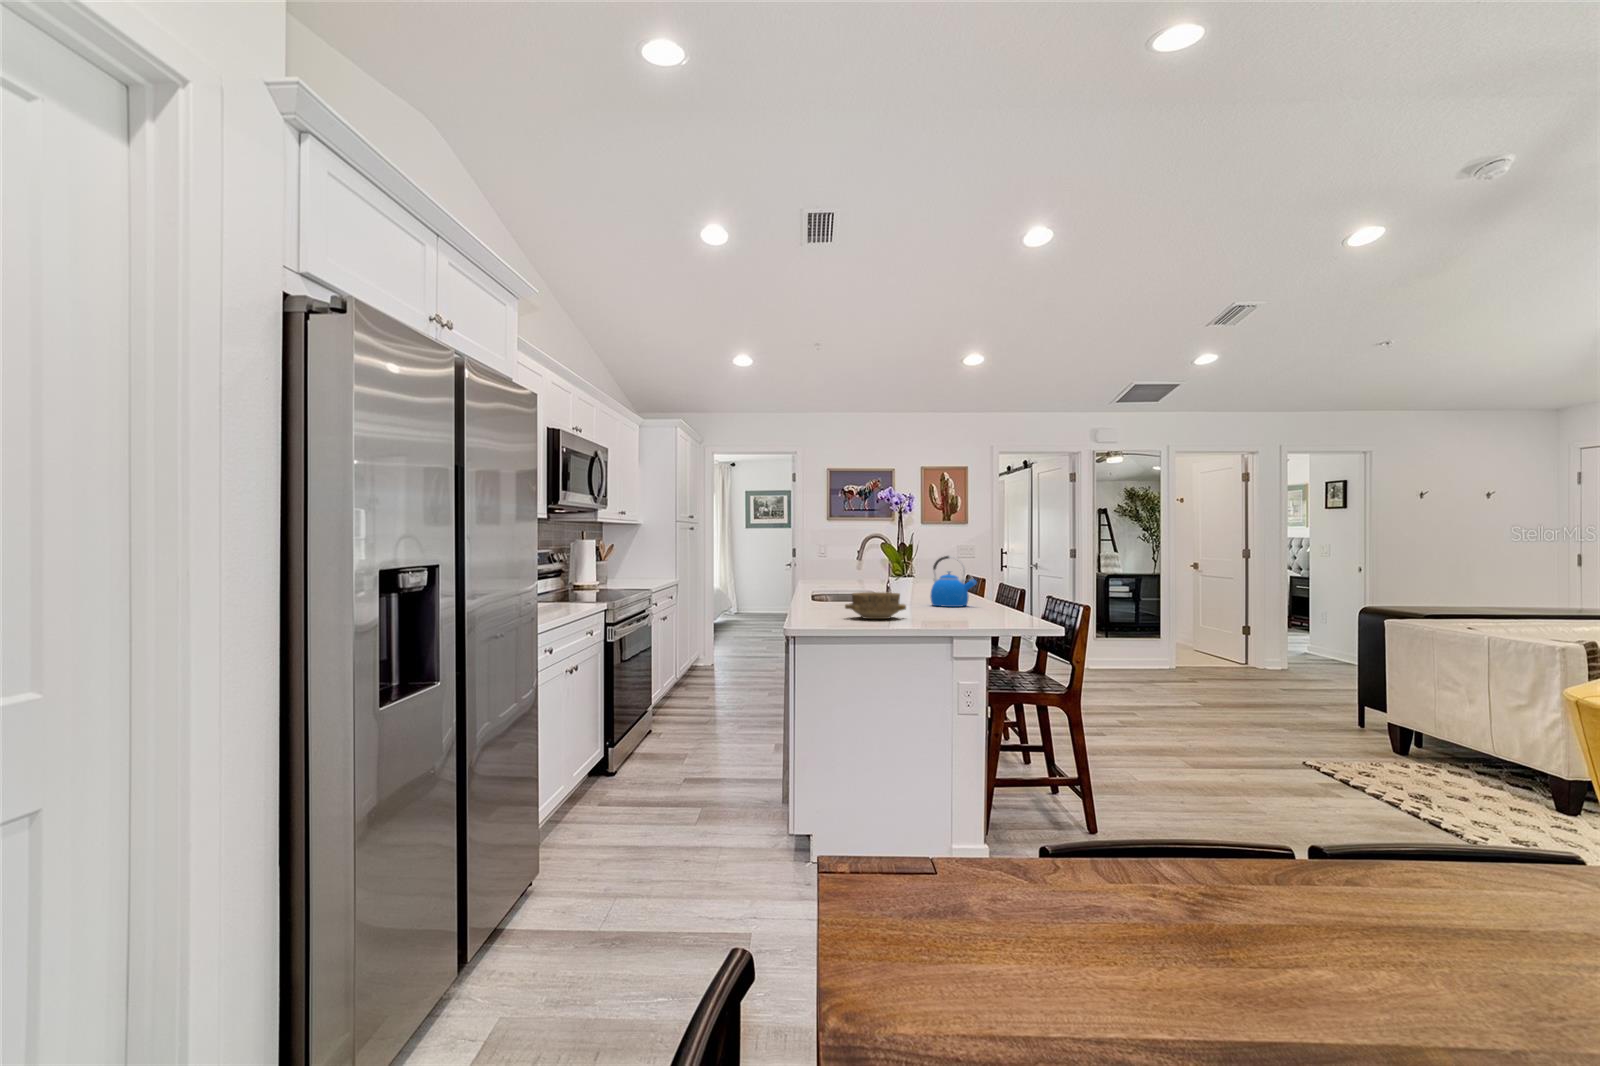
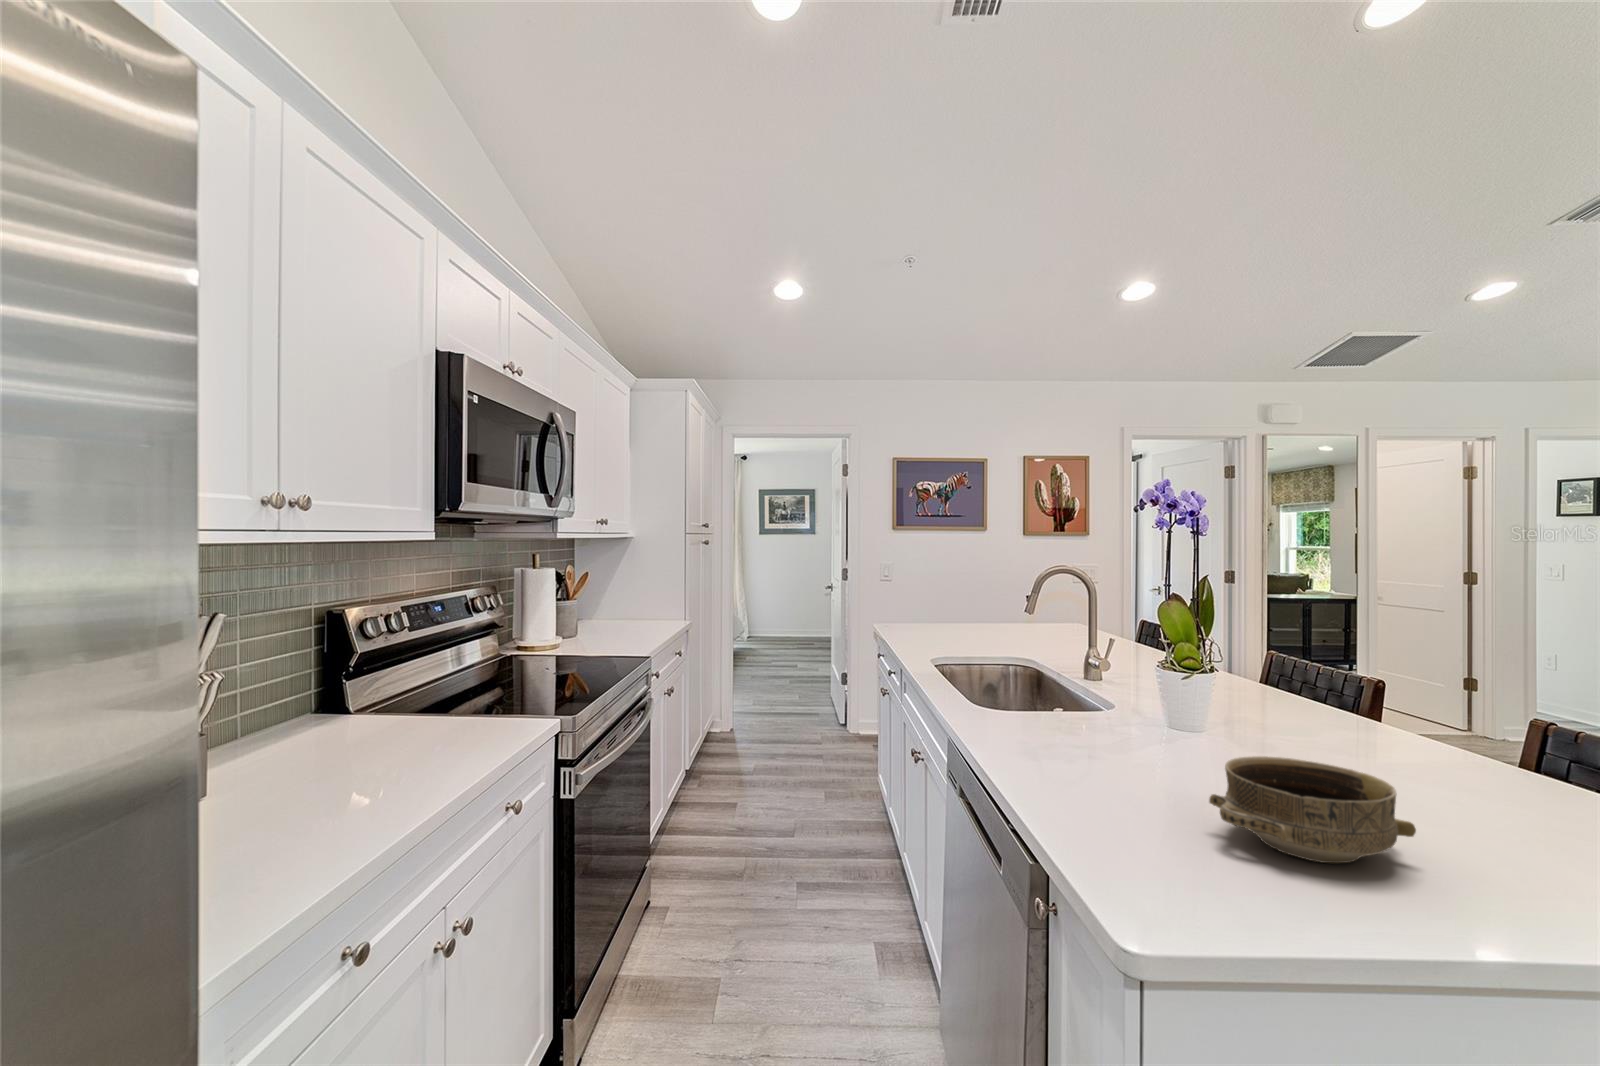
kettle: present [930,556,976,607] -> none [1234,623,1354,737]

